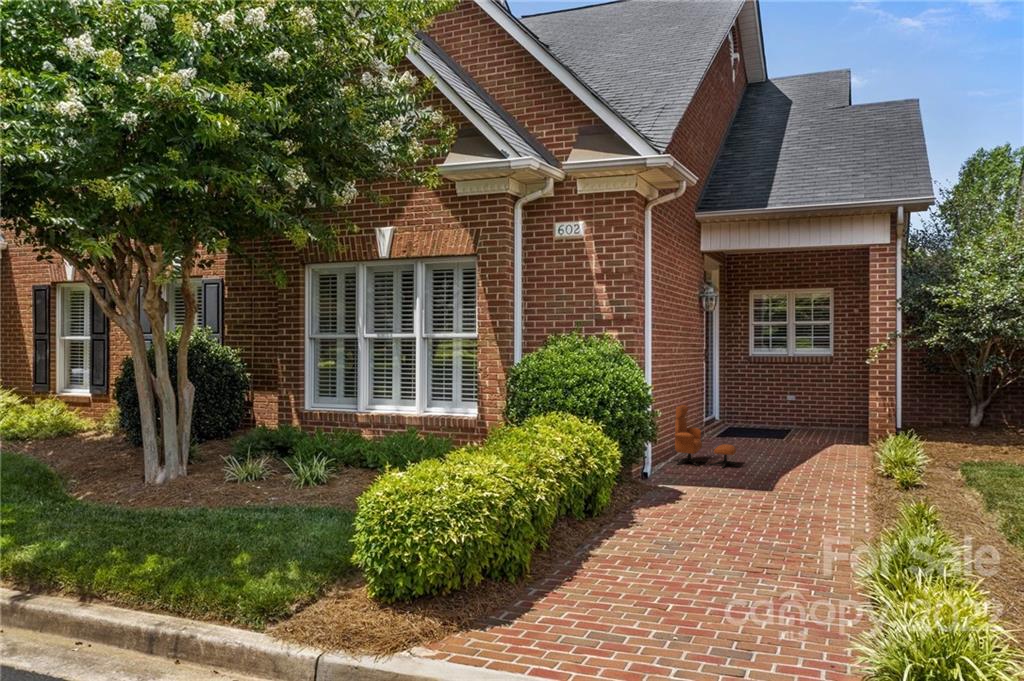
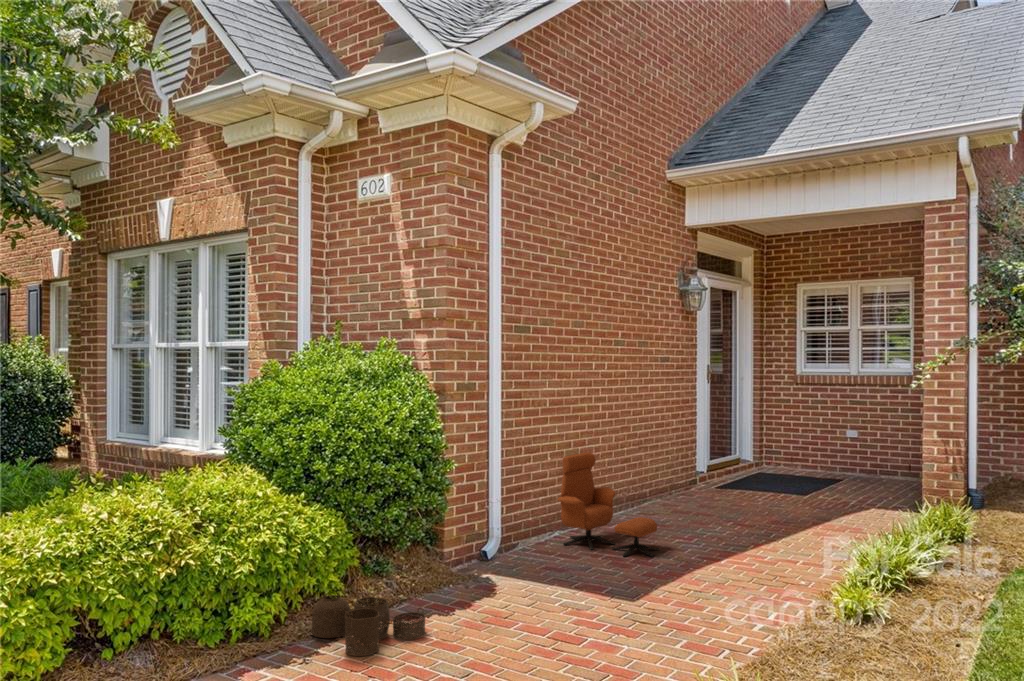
woven basket: none [613,485,681,517] -> present [311,593,426,656]

